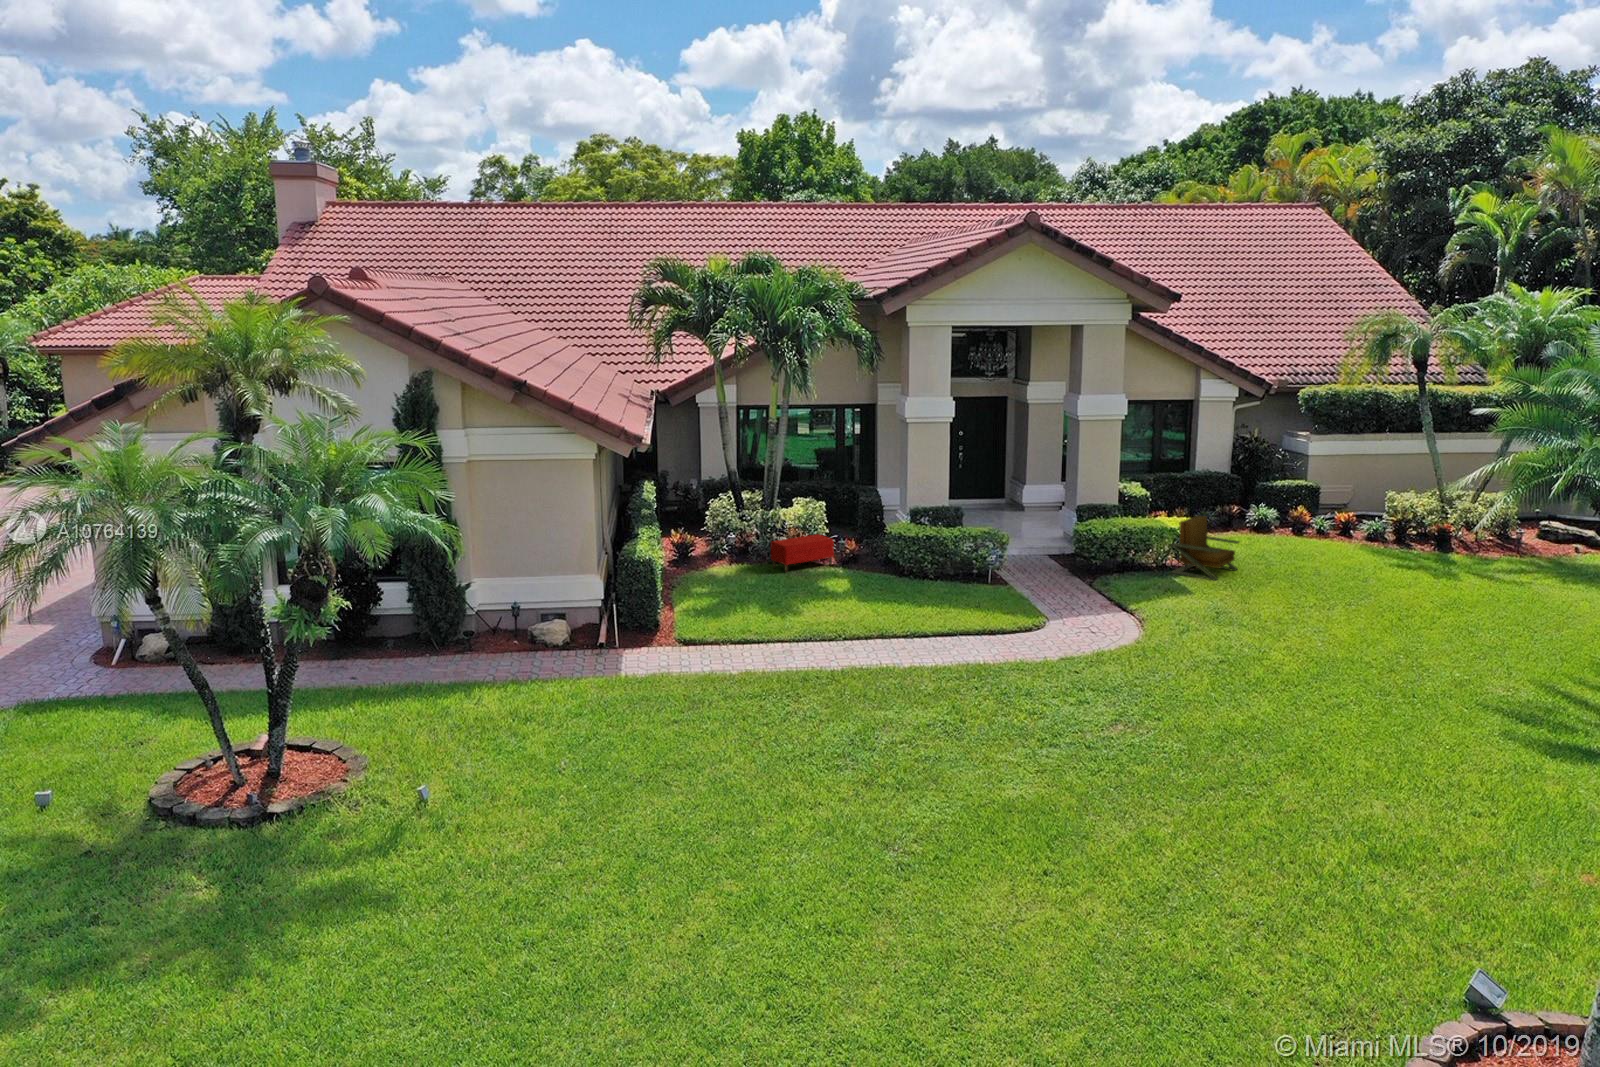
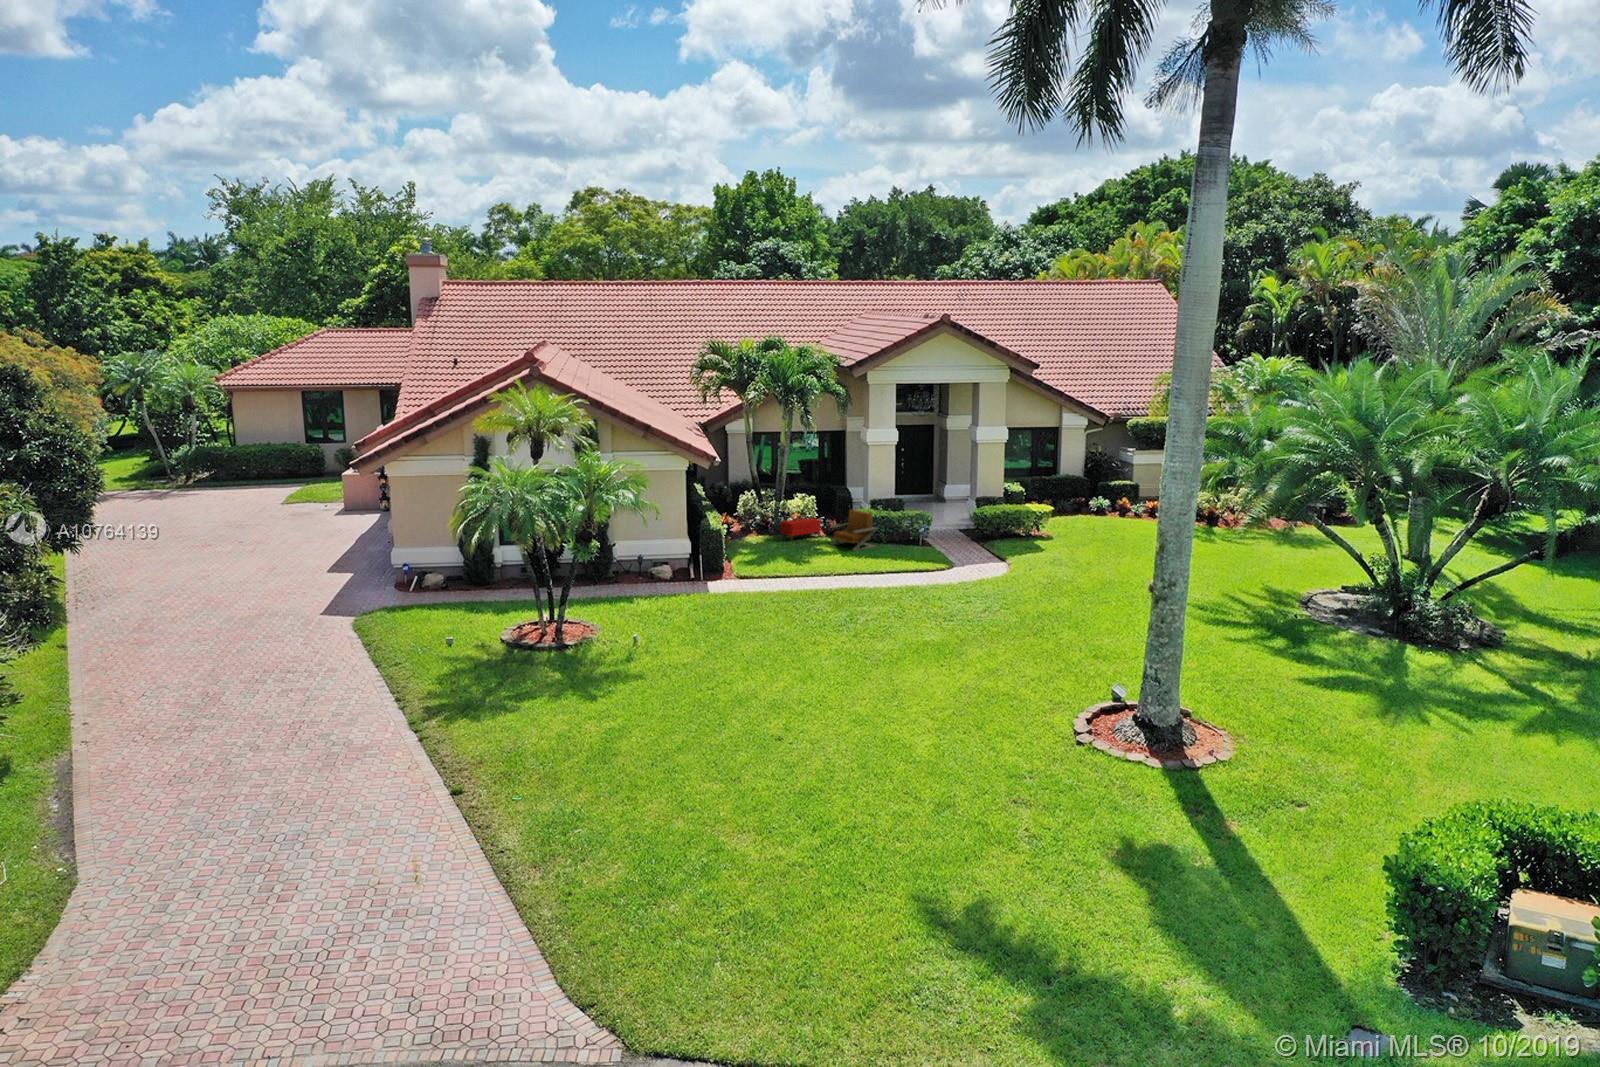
lounge chair: present [1172,516,1239,581] -> present [831,510,877,551]

